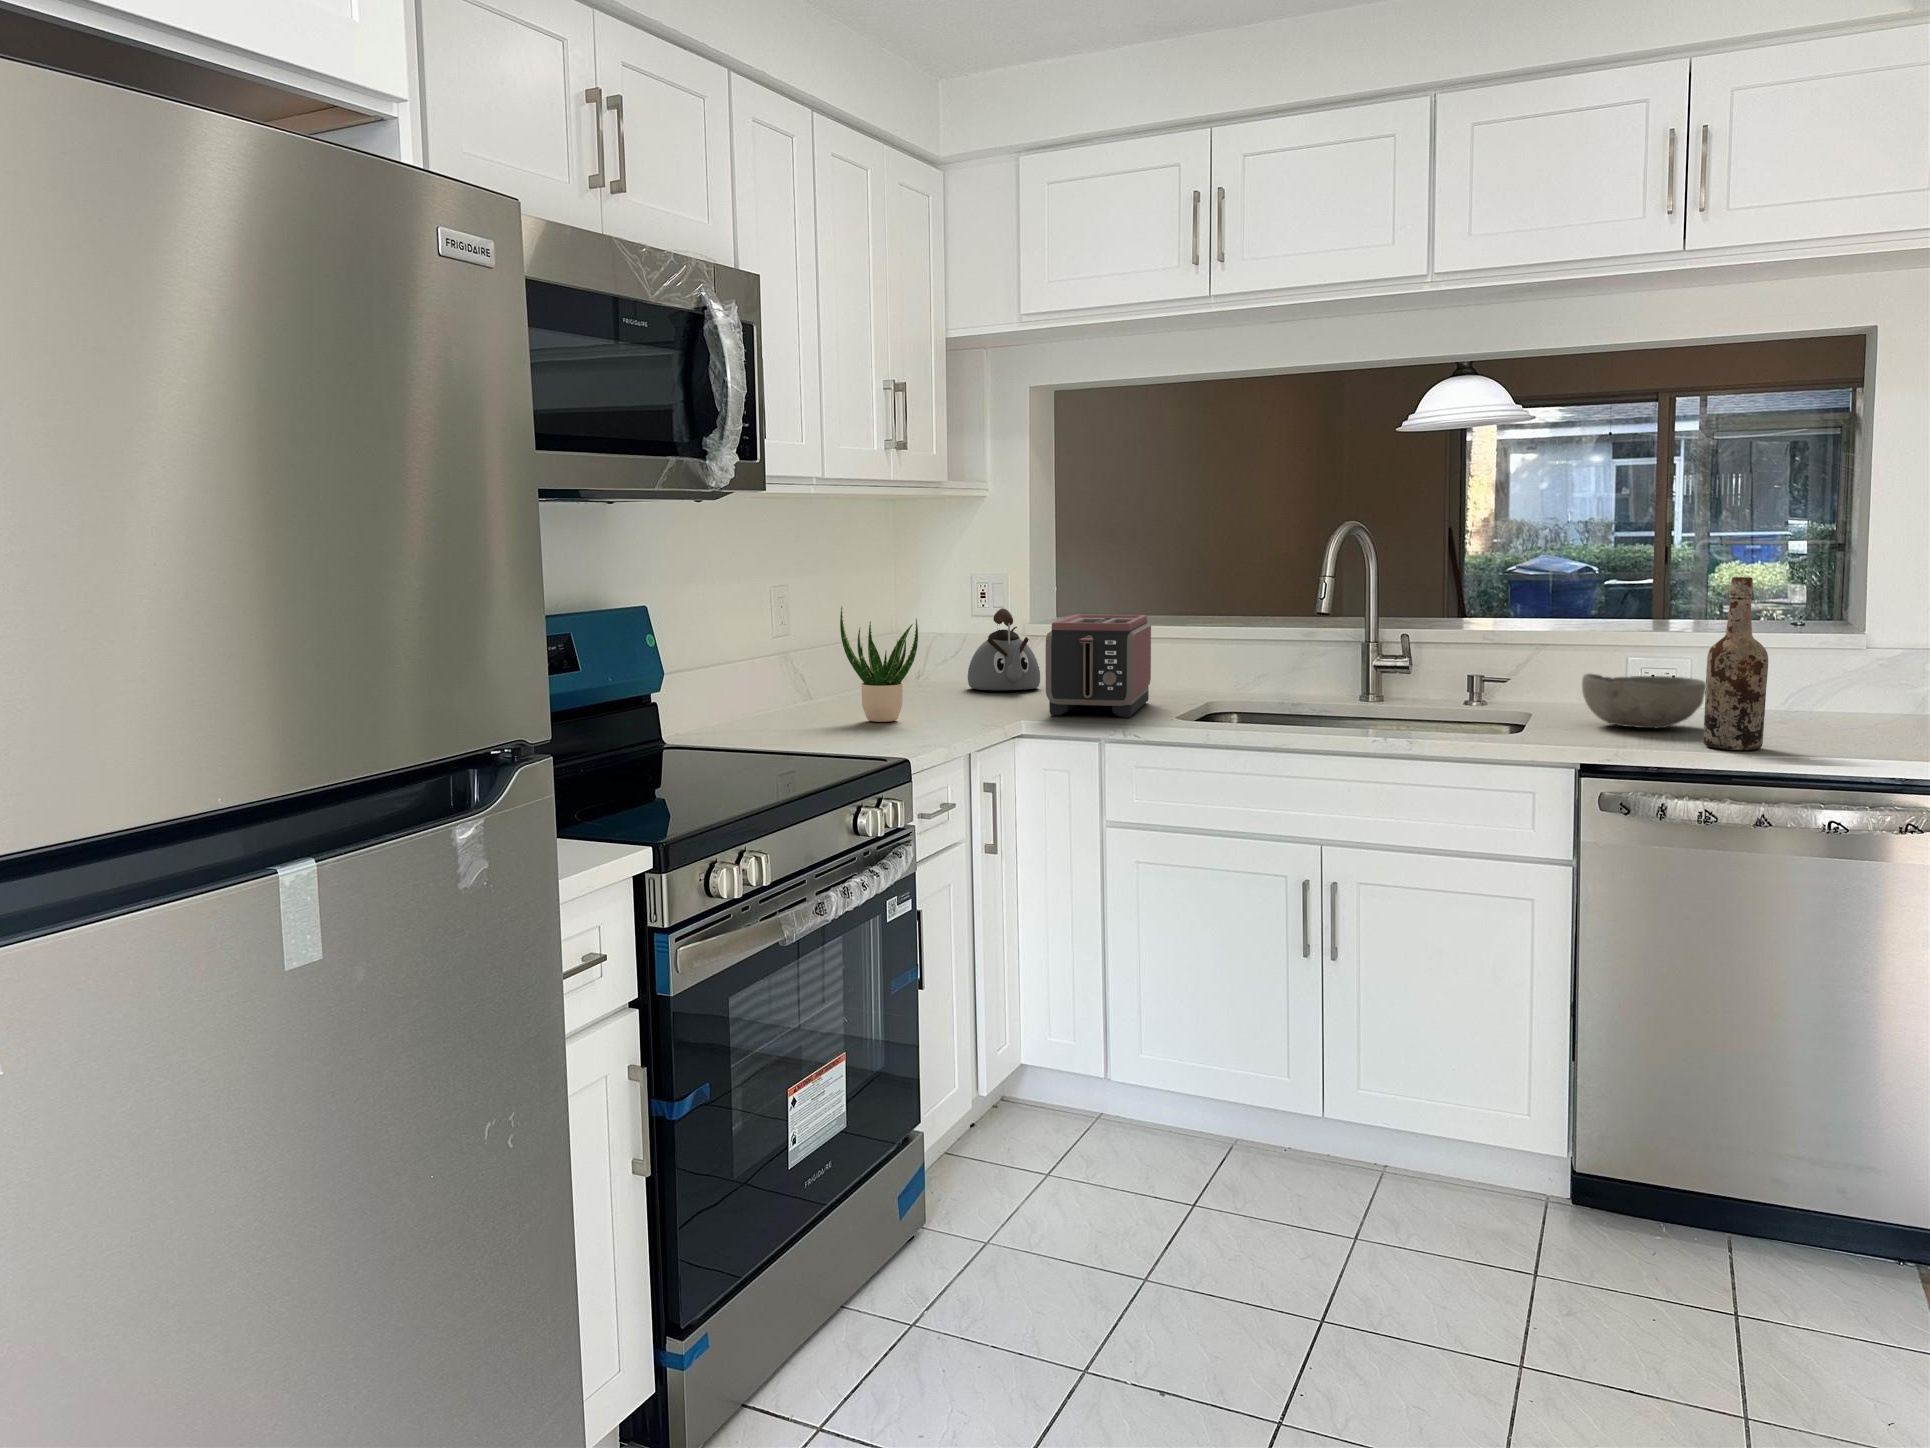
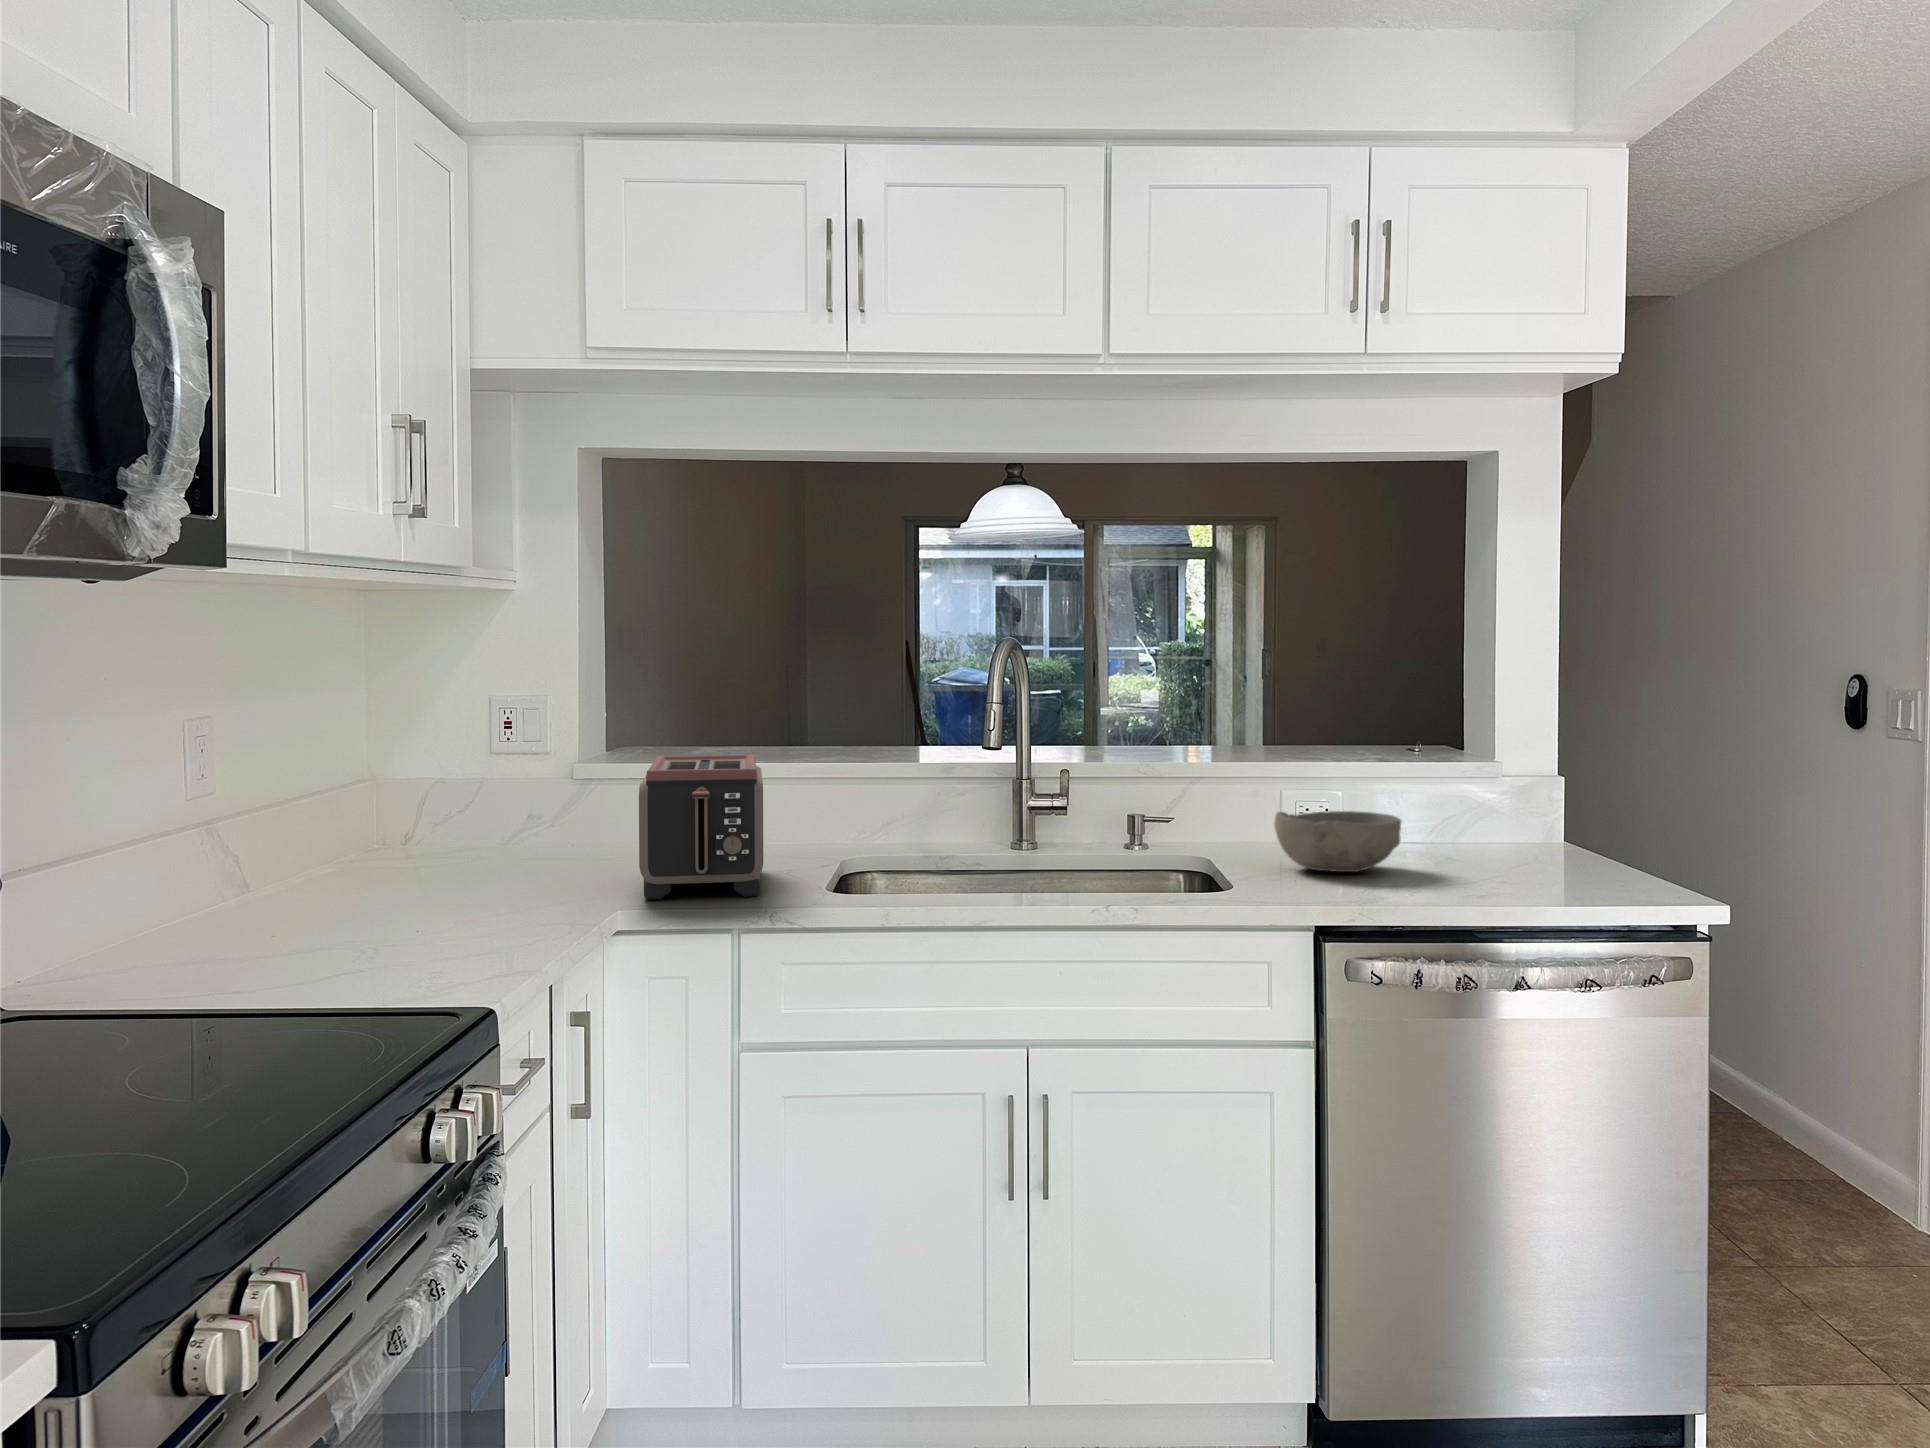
wine bottle: present [1703,577,1768,750] -> none [1433,704,1494,897]
potted plant: present [840,607,918,722] -> none [321,755,454,931]
kettle: present [968,608,1040,690] -> none [487,748,592,862]

